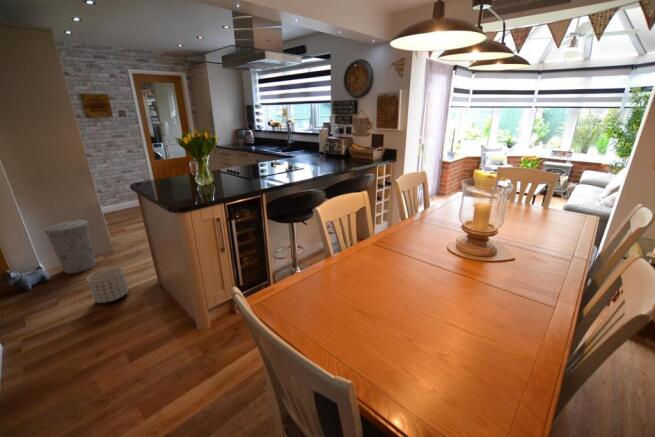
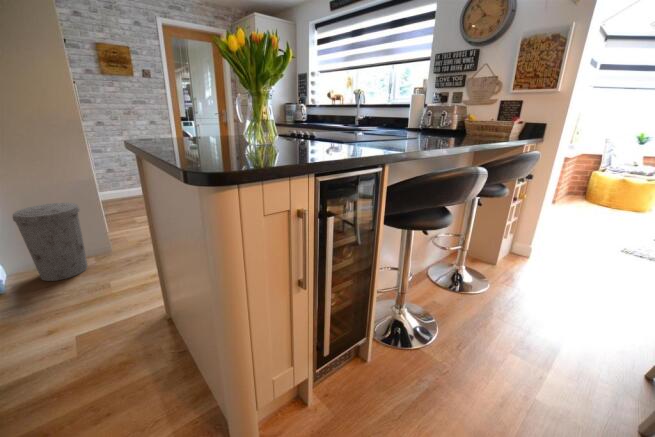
planter: present [87,267,128,303] -> none [50,283,121,346]

